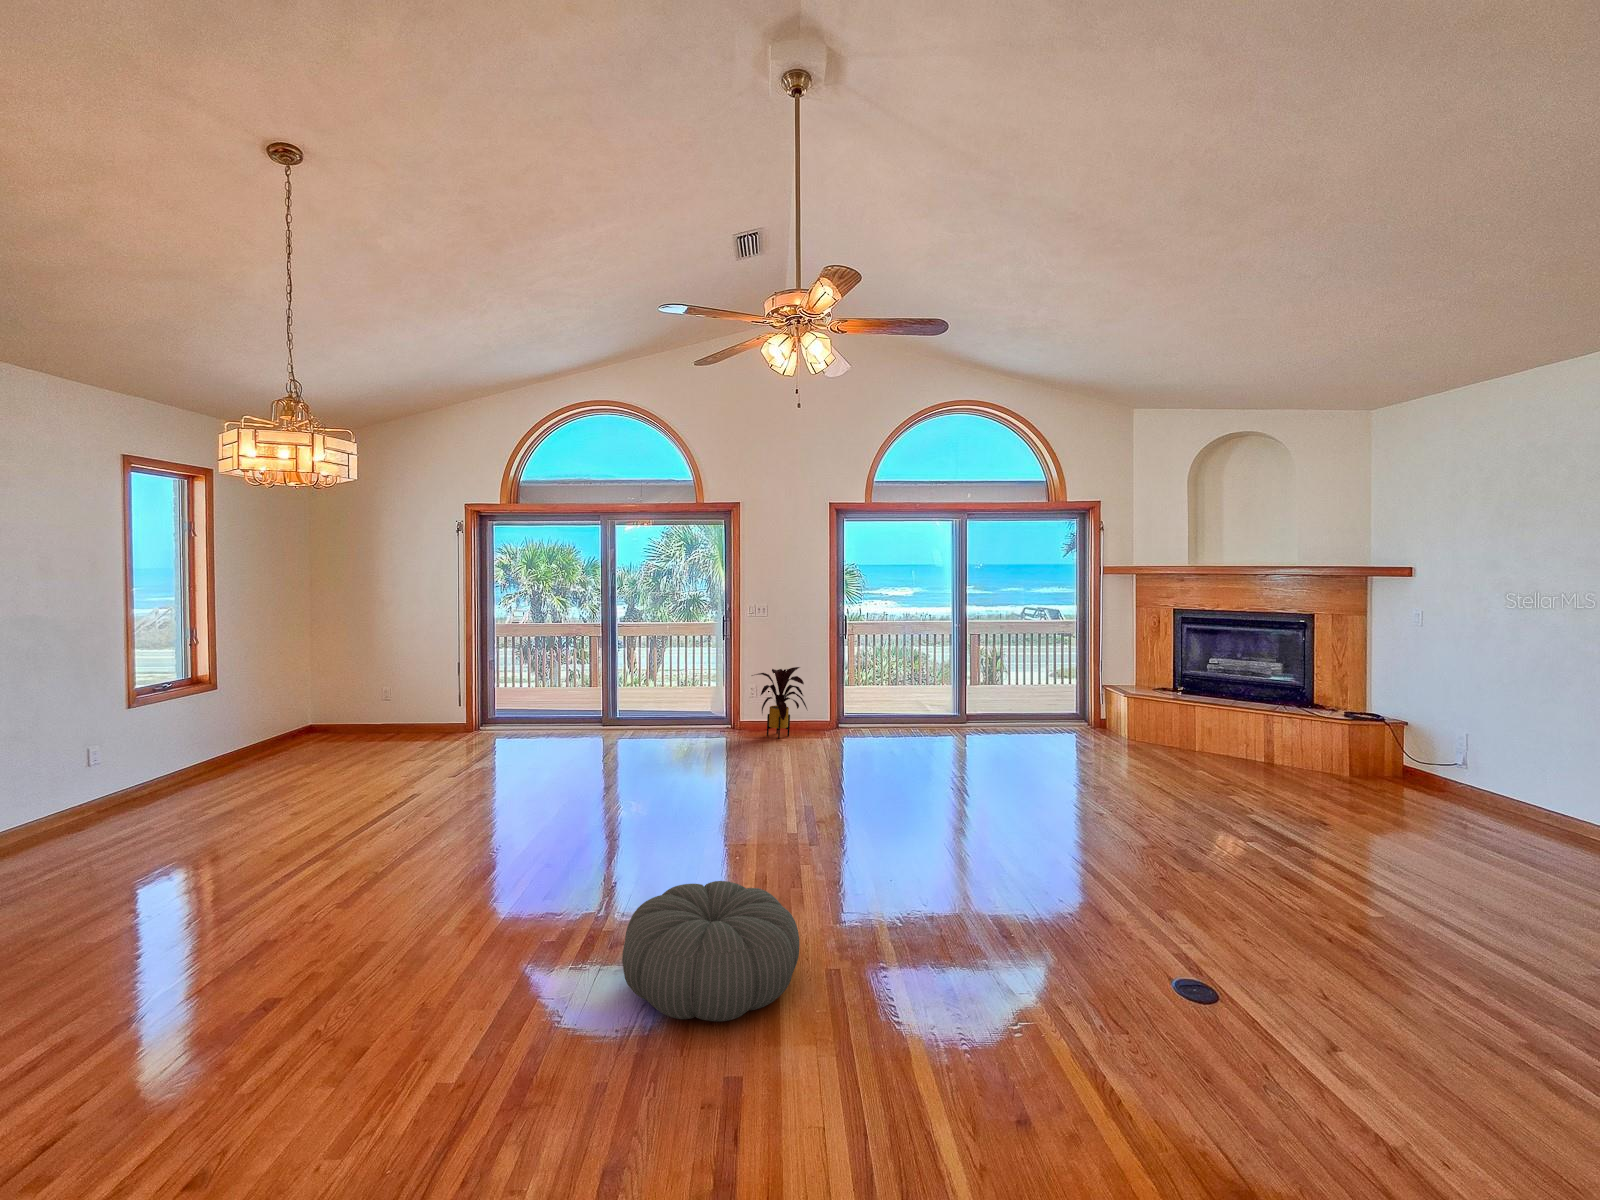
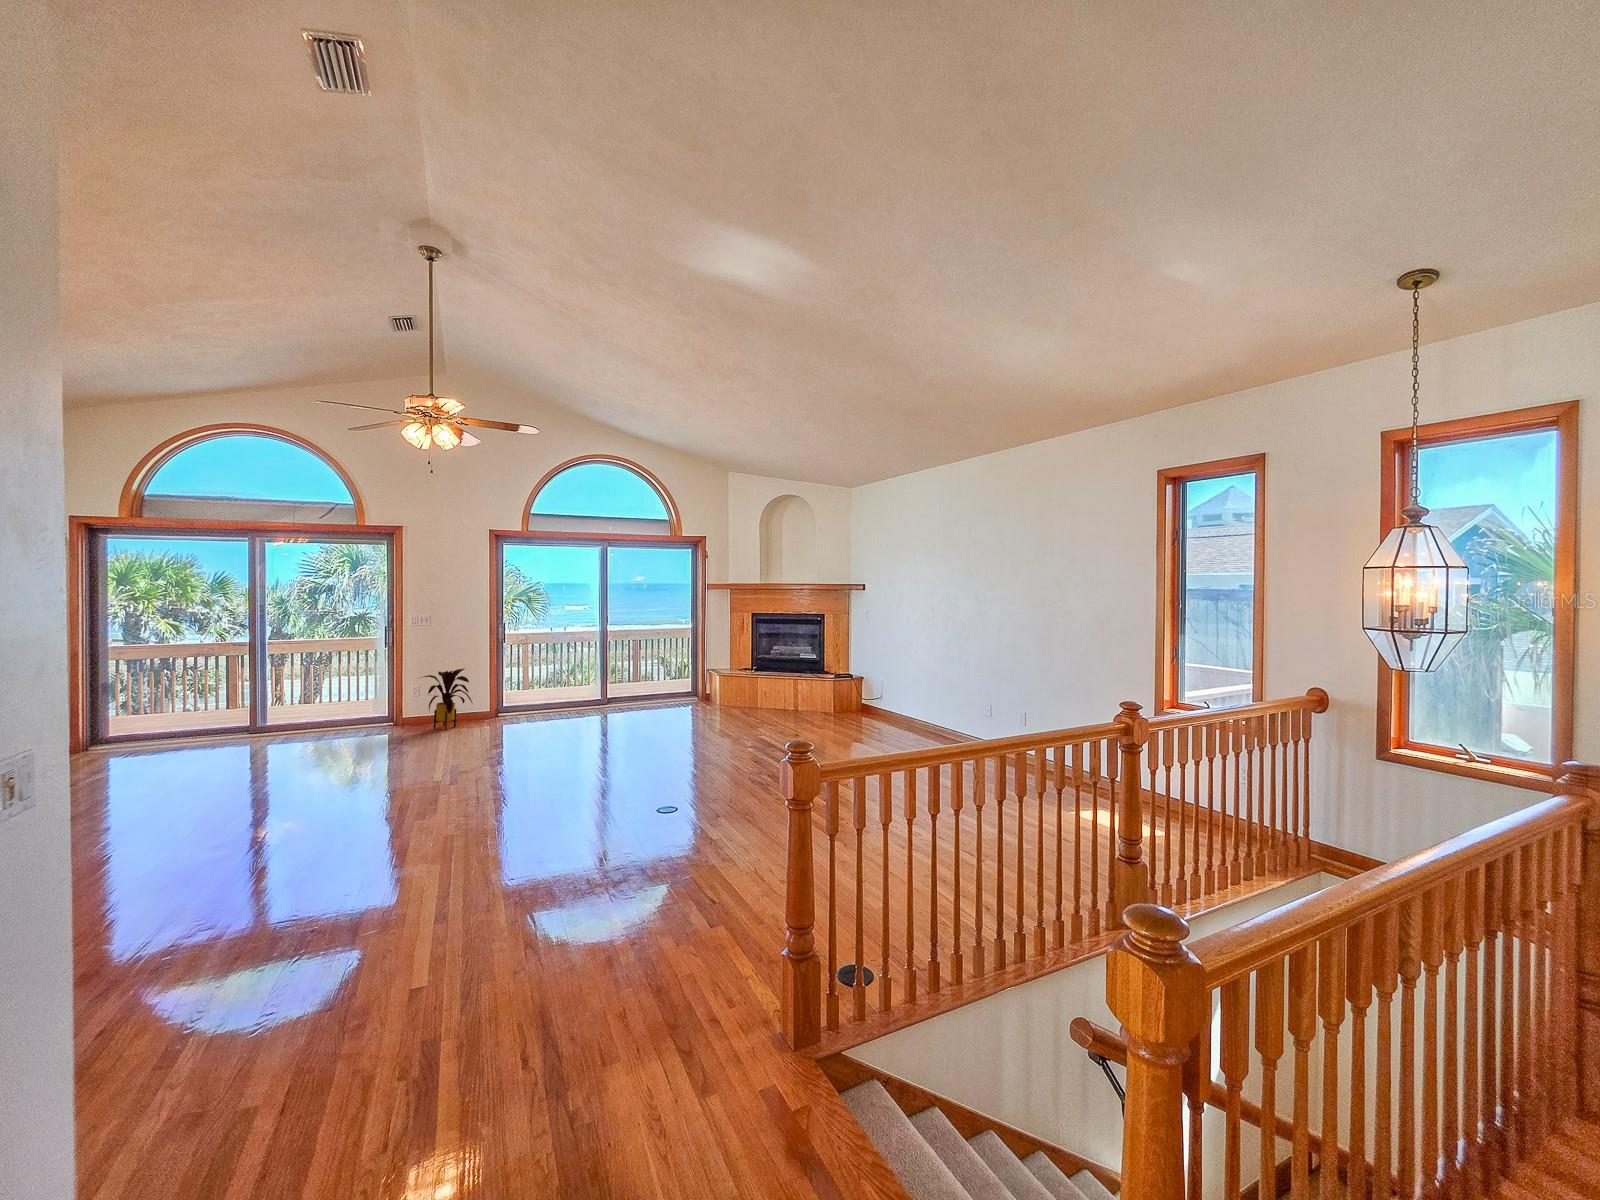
pouf: present [622,881,800,1021] -> none [322,820,465,907]

